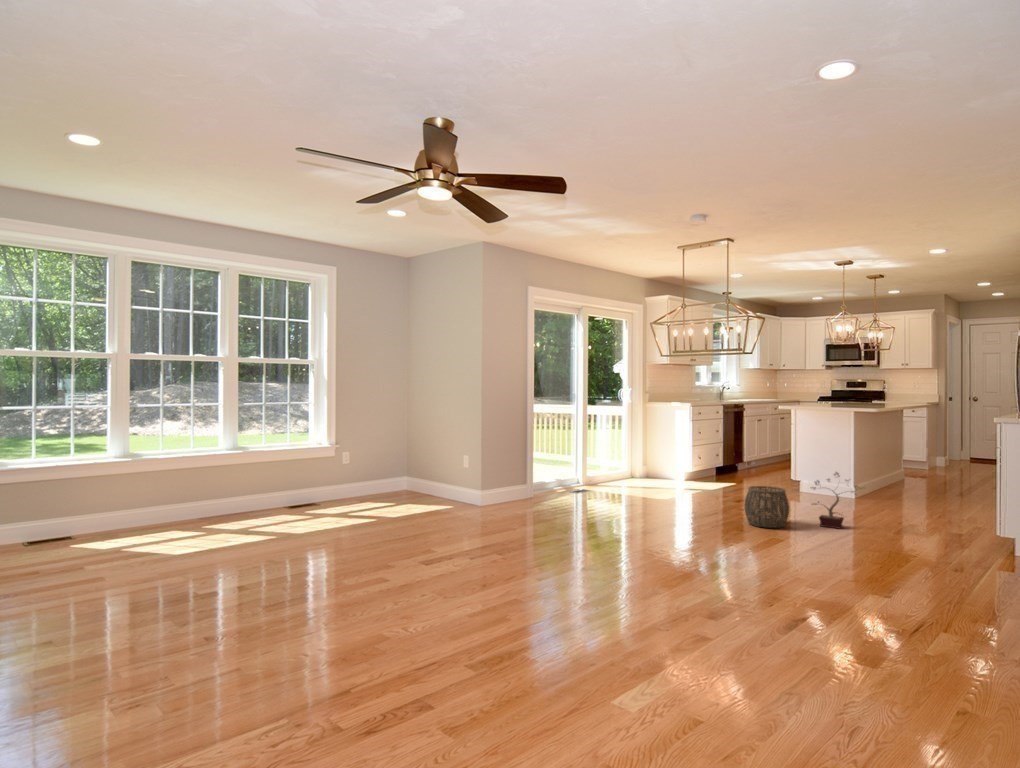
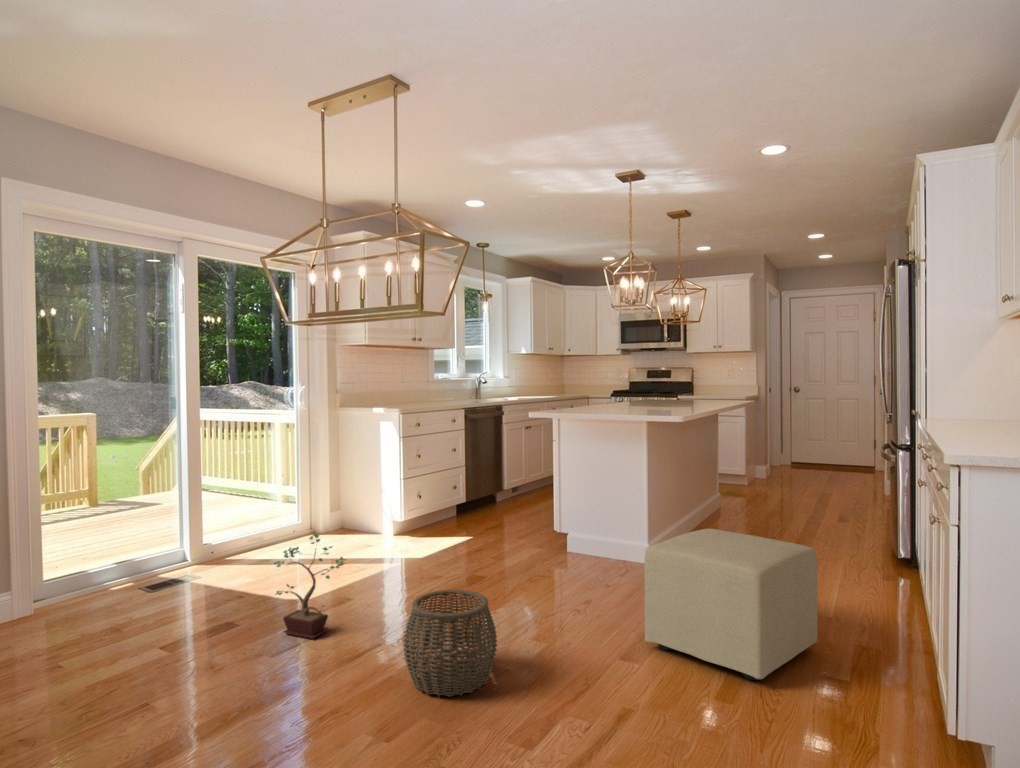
ottoman: none [862,469,961,534] -> present [644,529,818,680]
potted plant: present [812,472,858,529] -> present [274,532,345,639]

